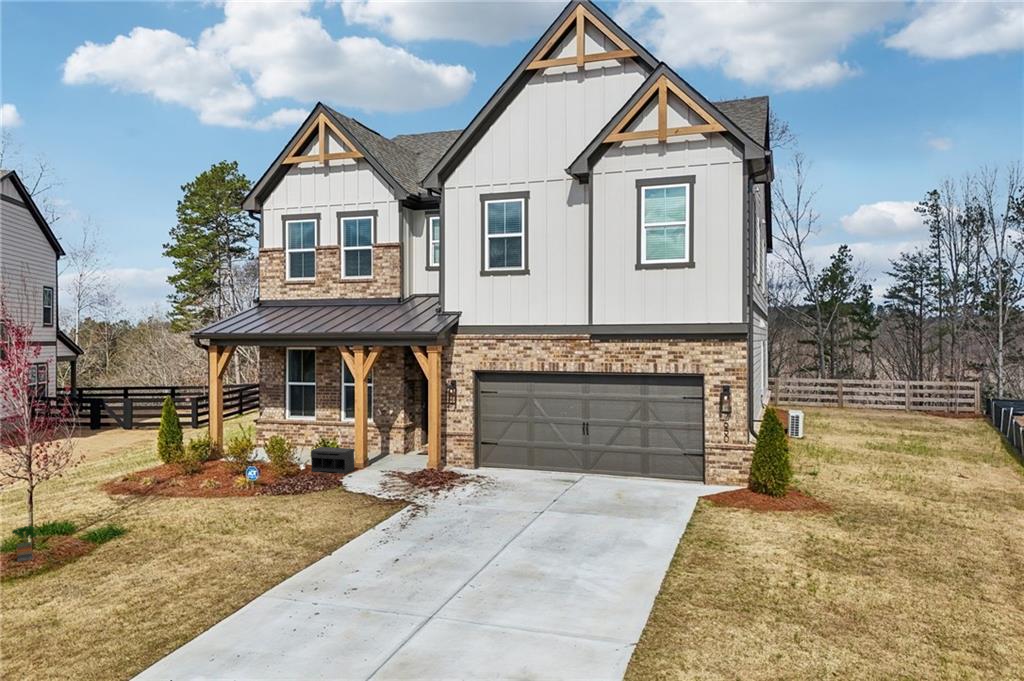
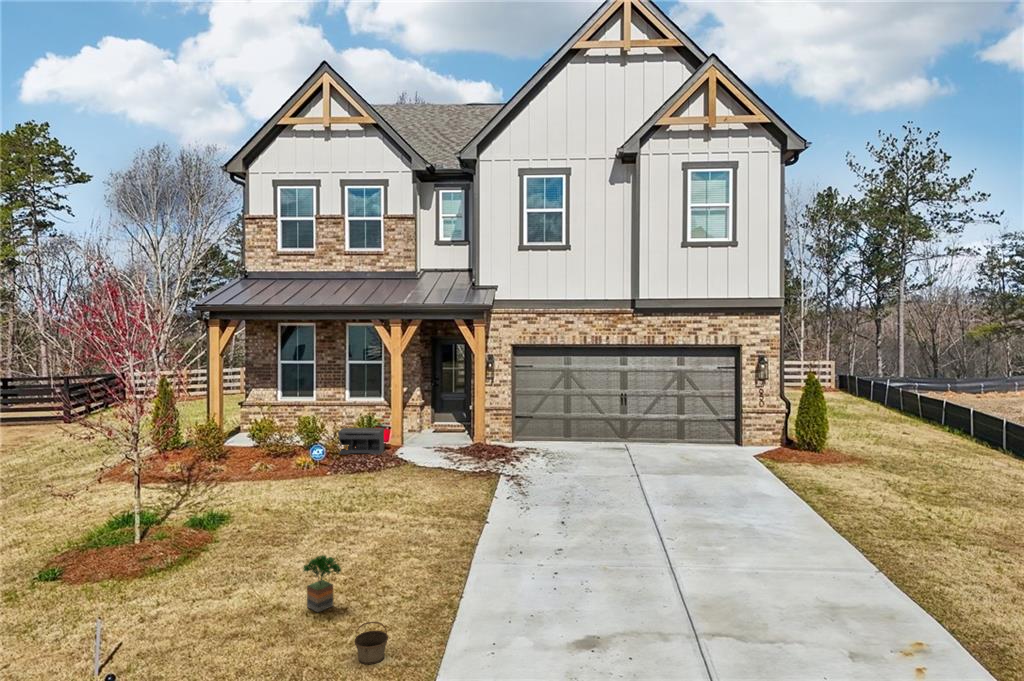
potted tree: present [12,526,38,561] -> present [303,555,341,612]
basket: none [86,622,116,654] -> present [355,622,388,664]

